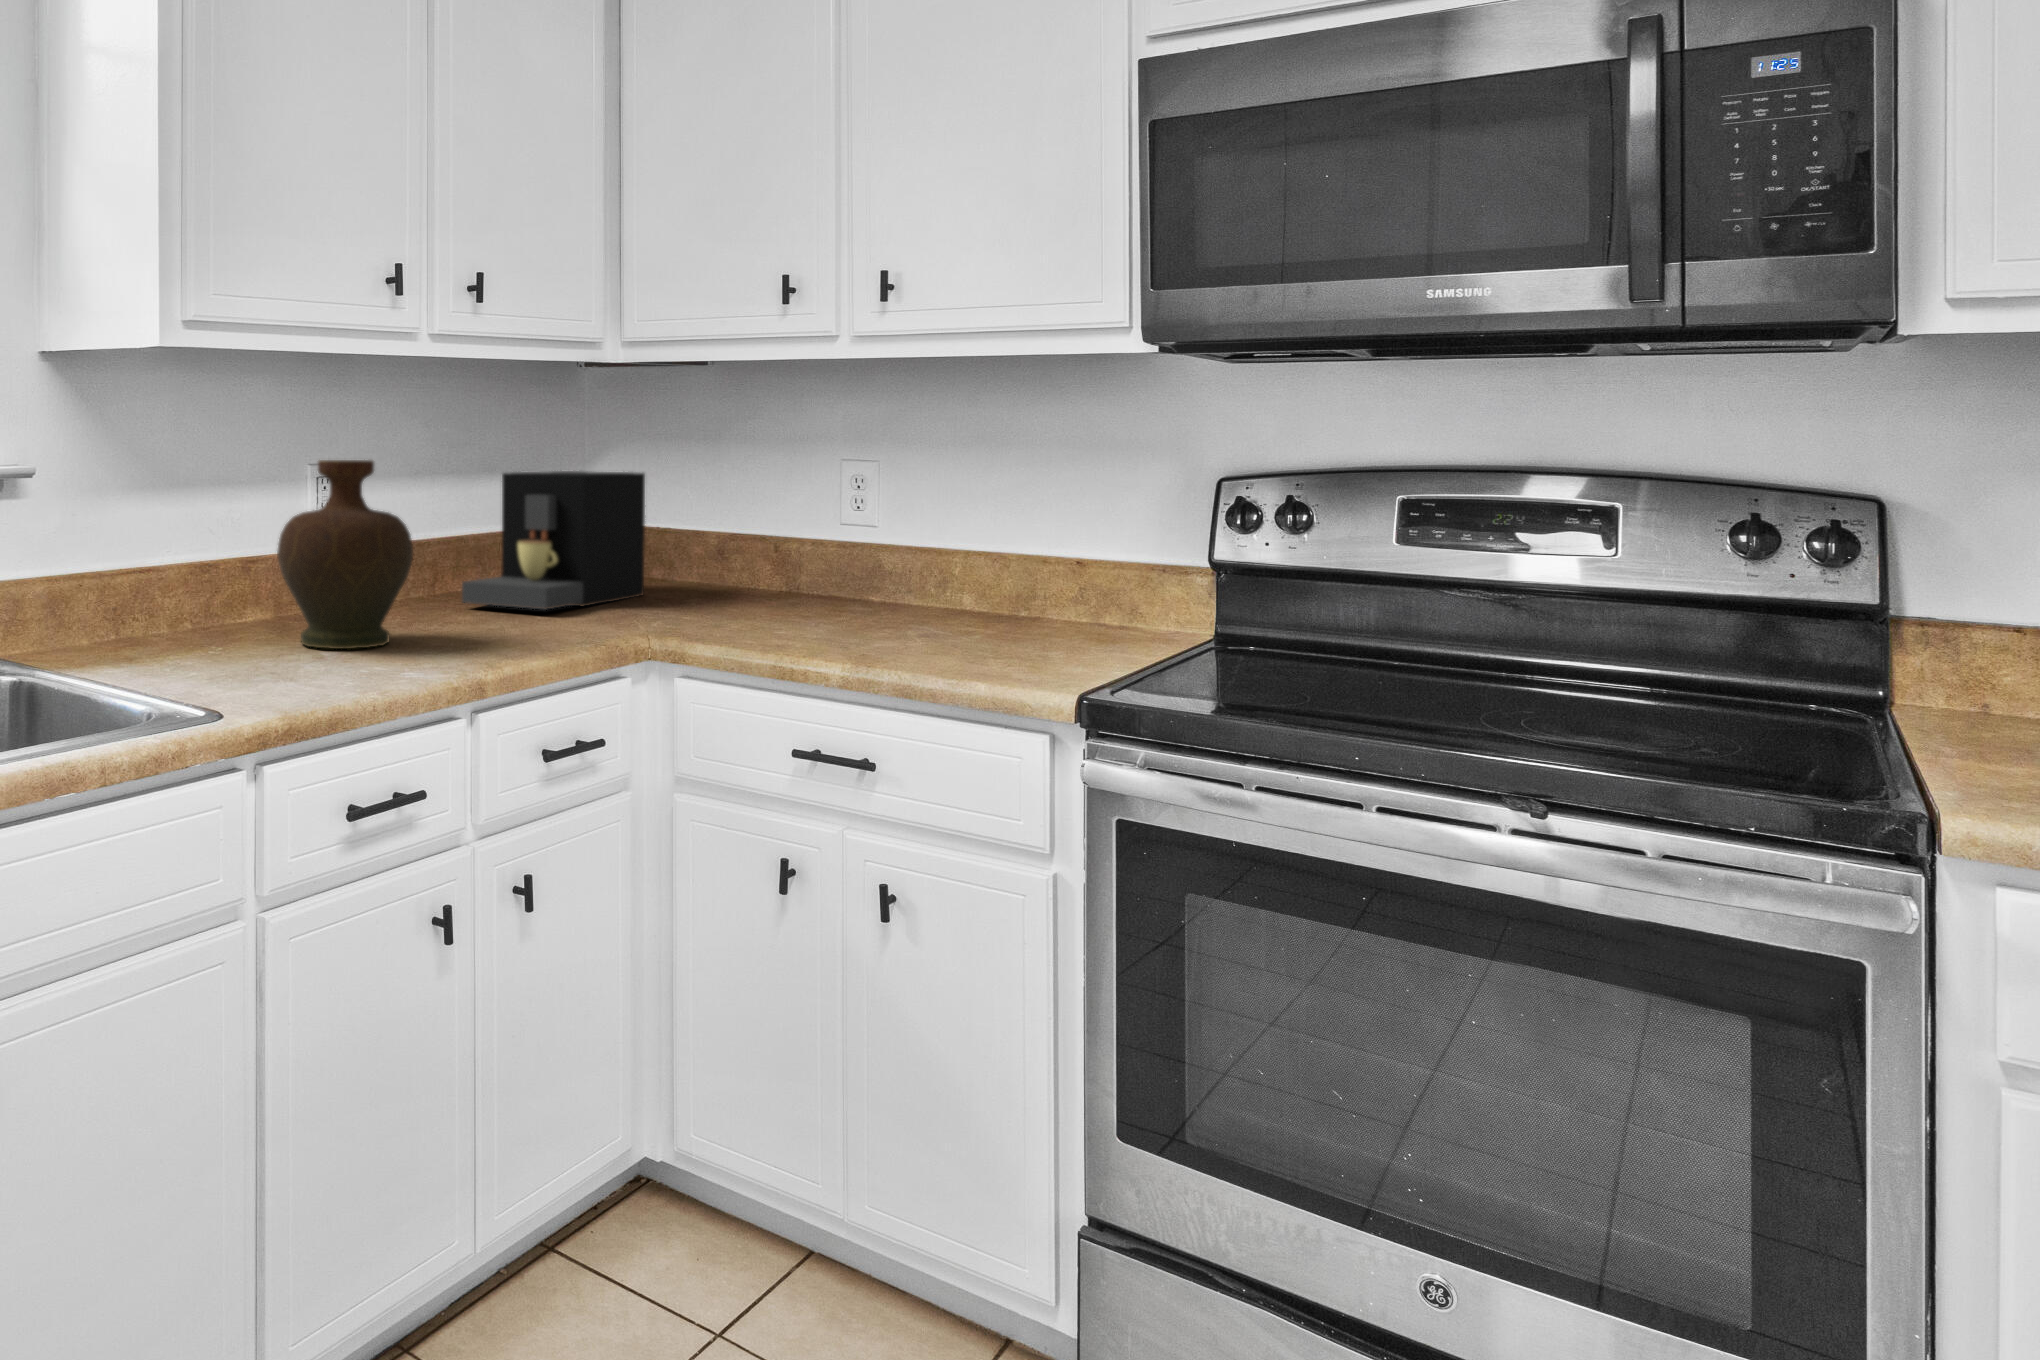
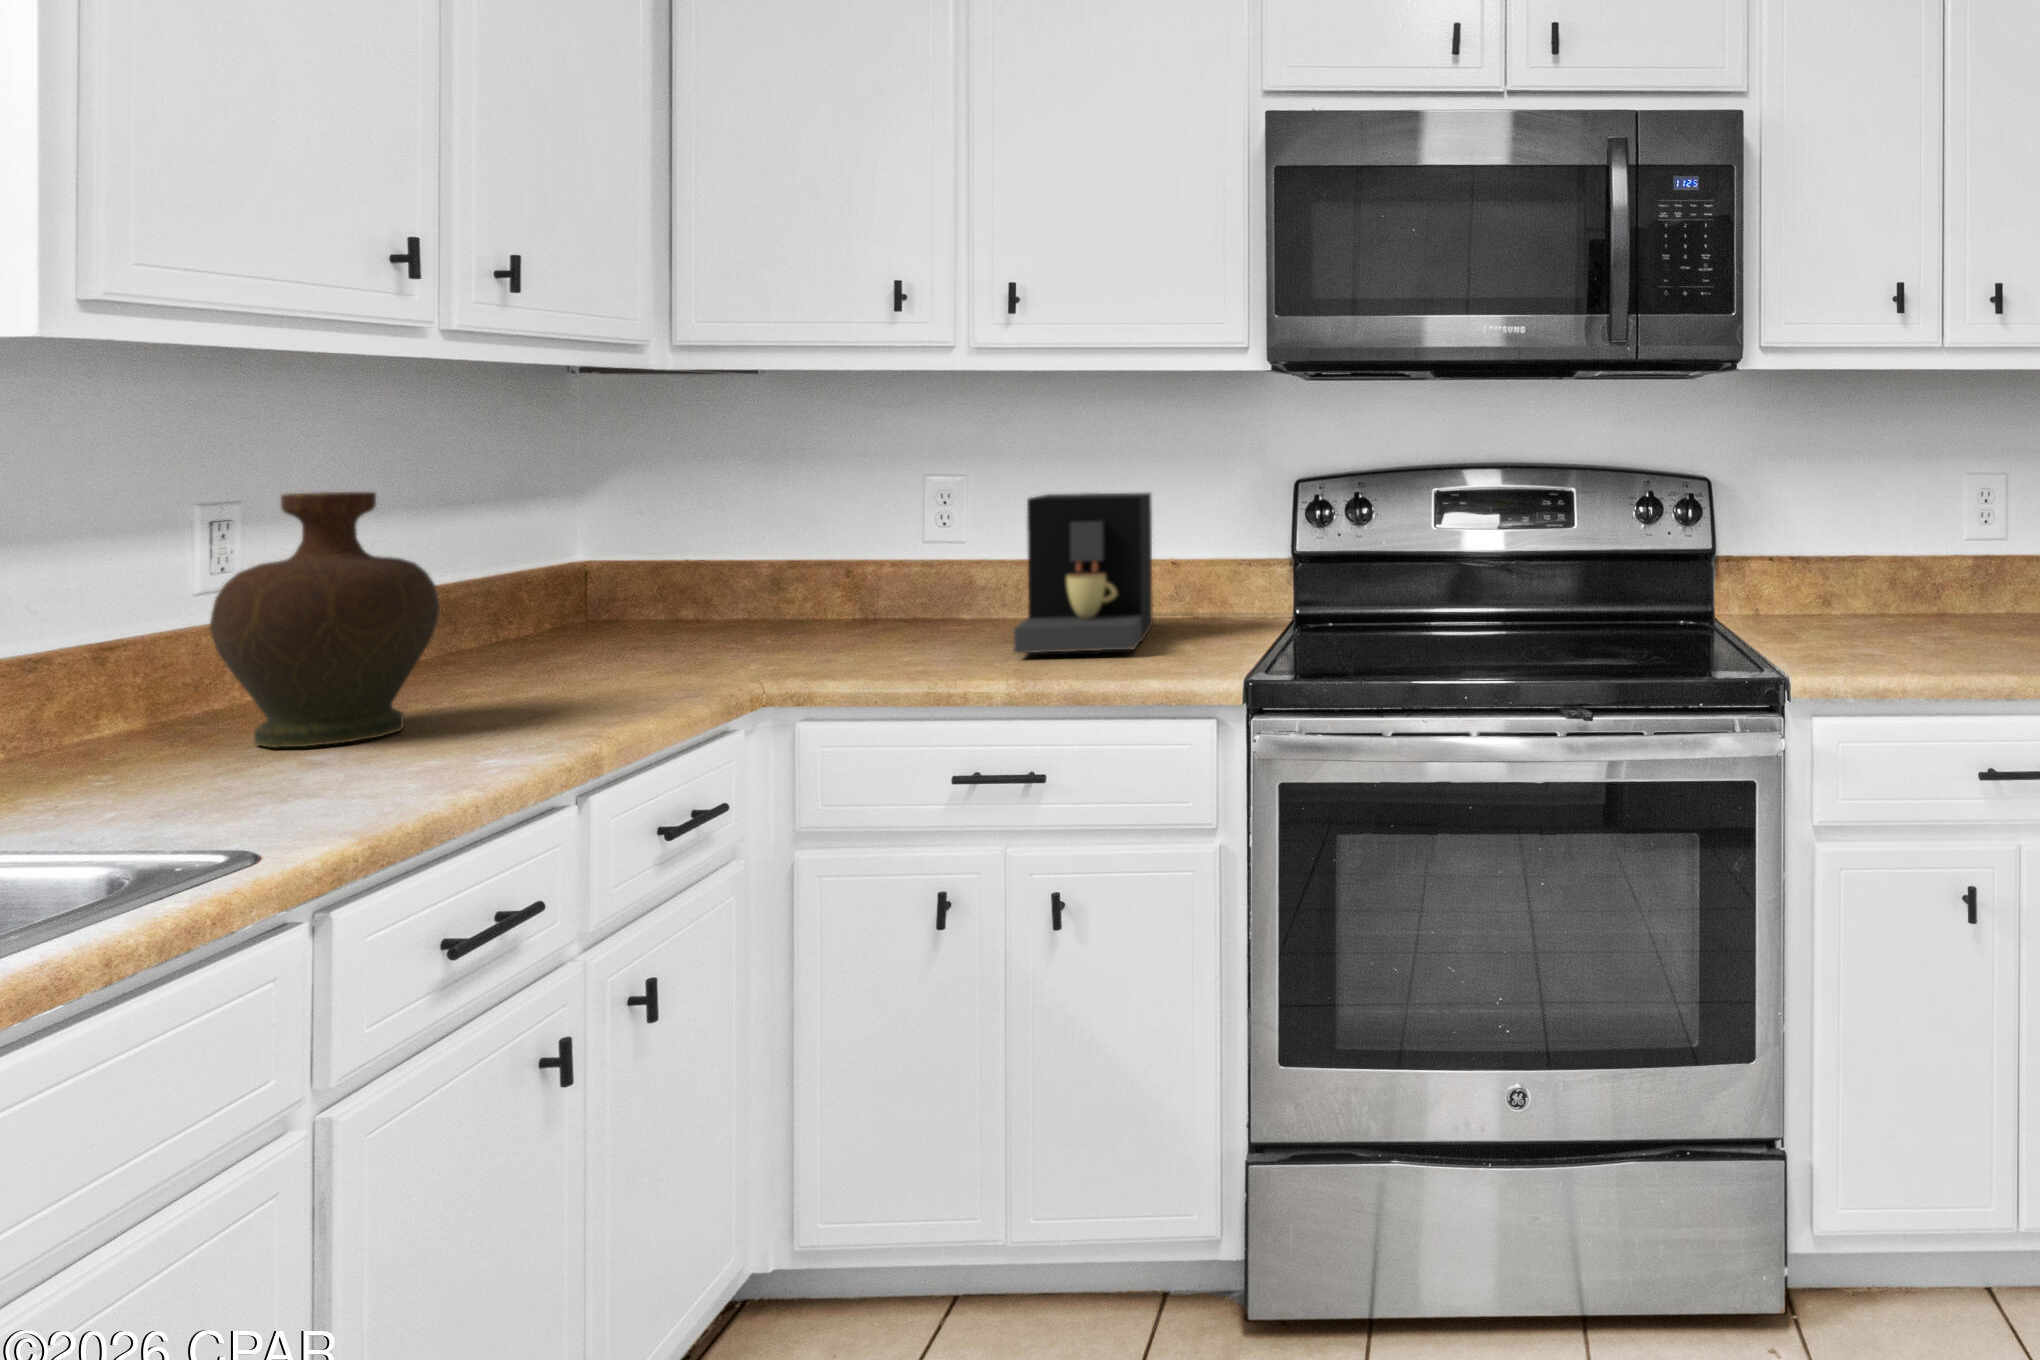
coffee maker: present [462,471,645,610] -> present [1014,492,1153,653]

